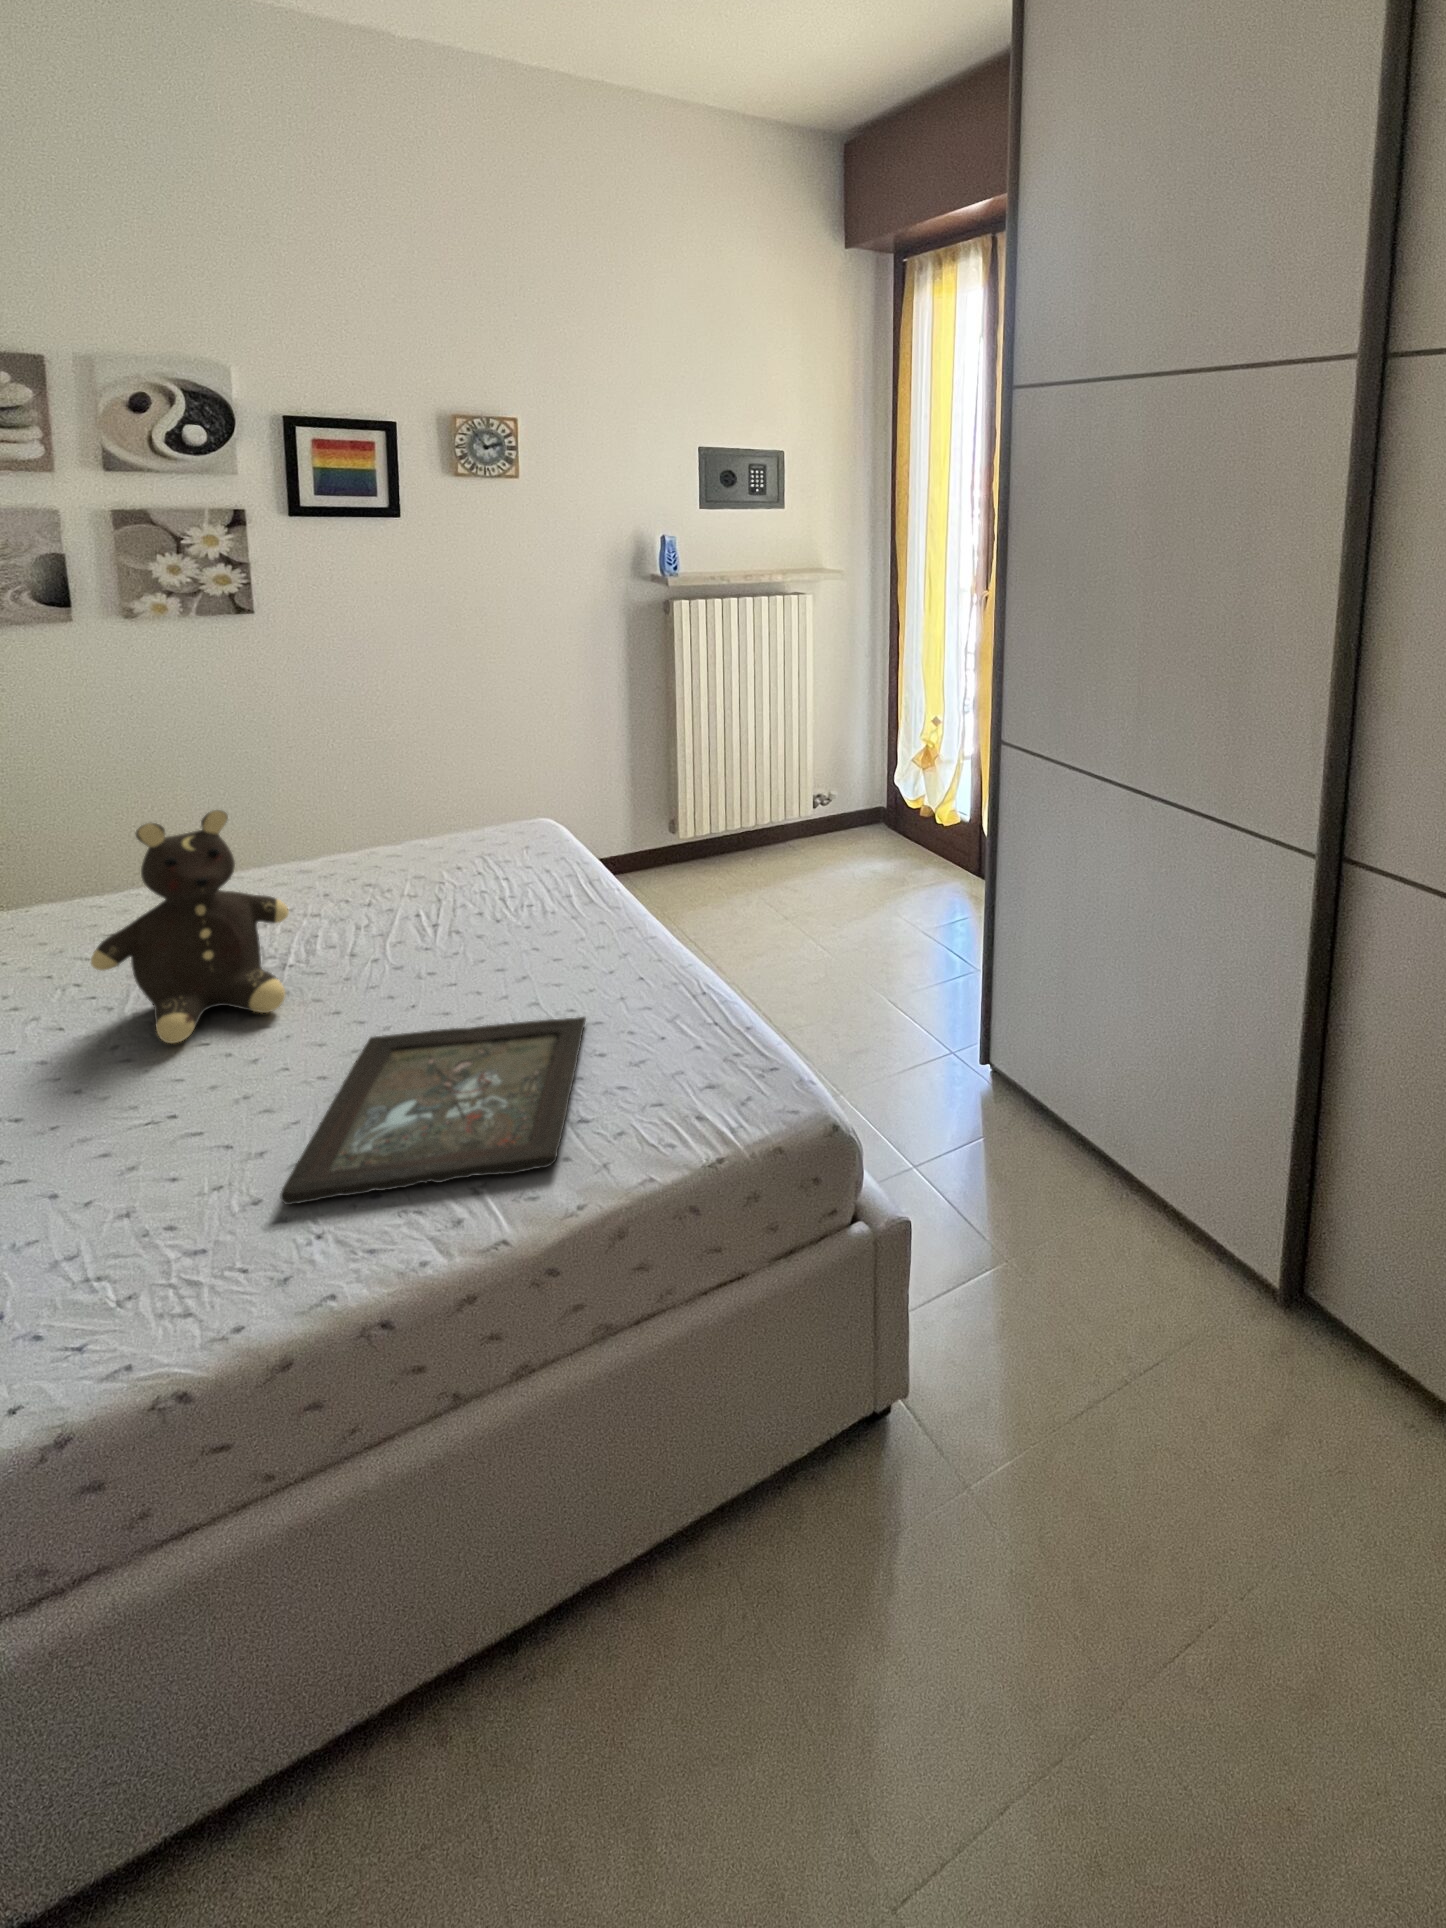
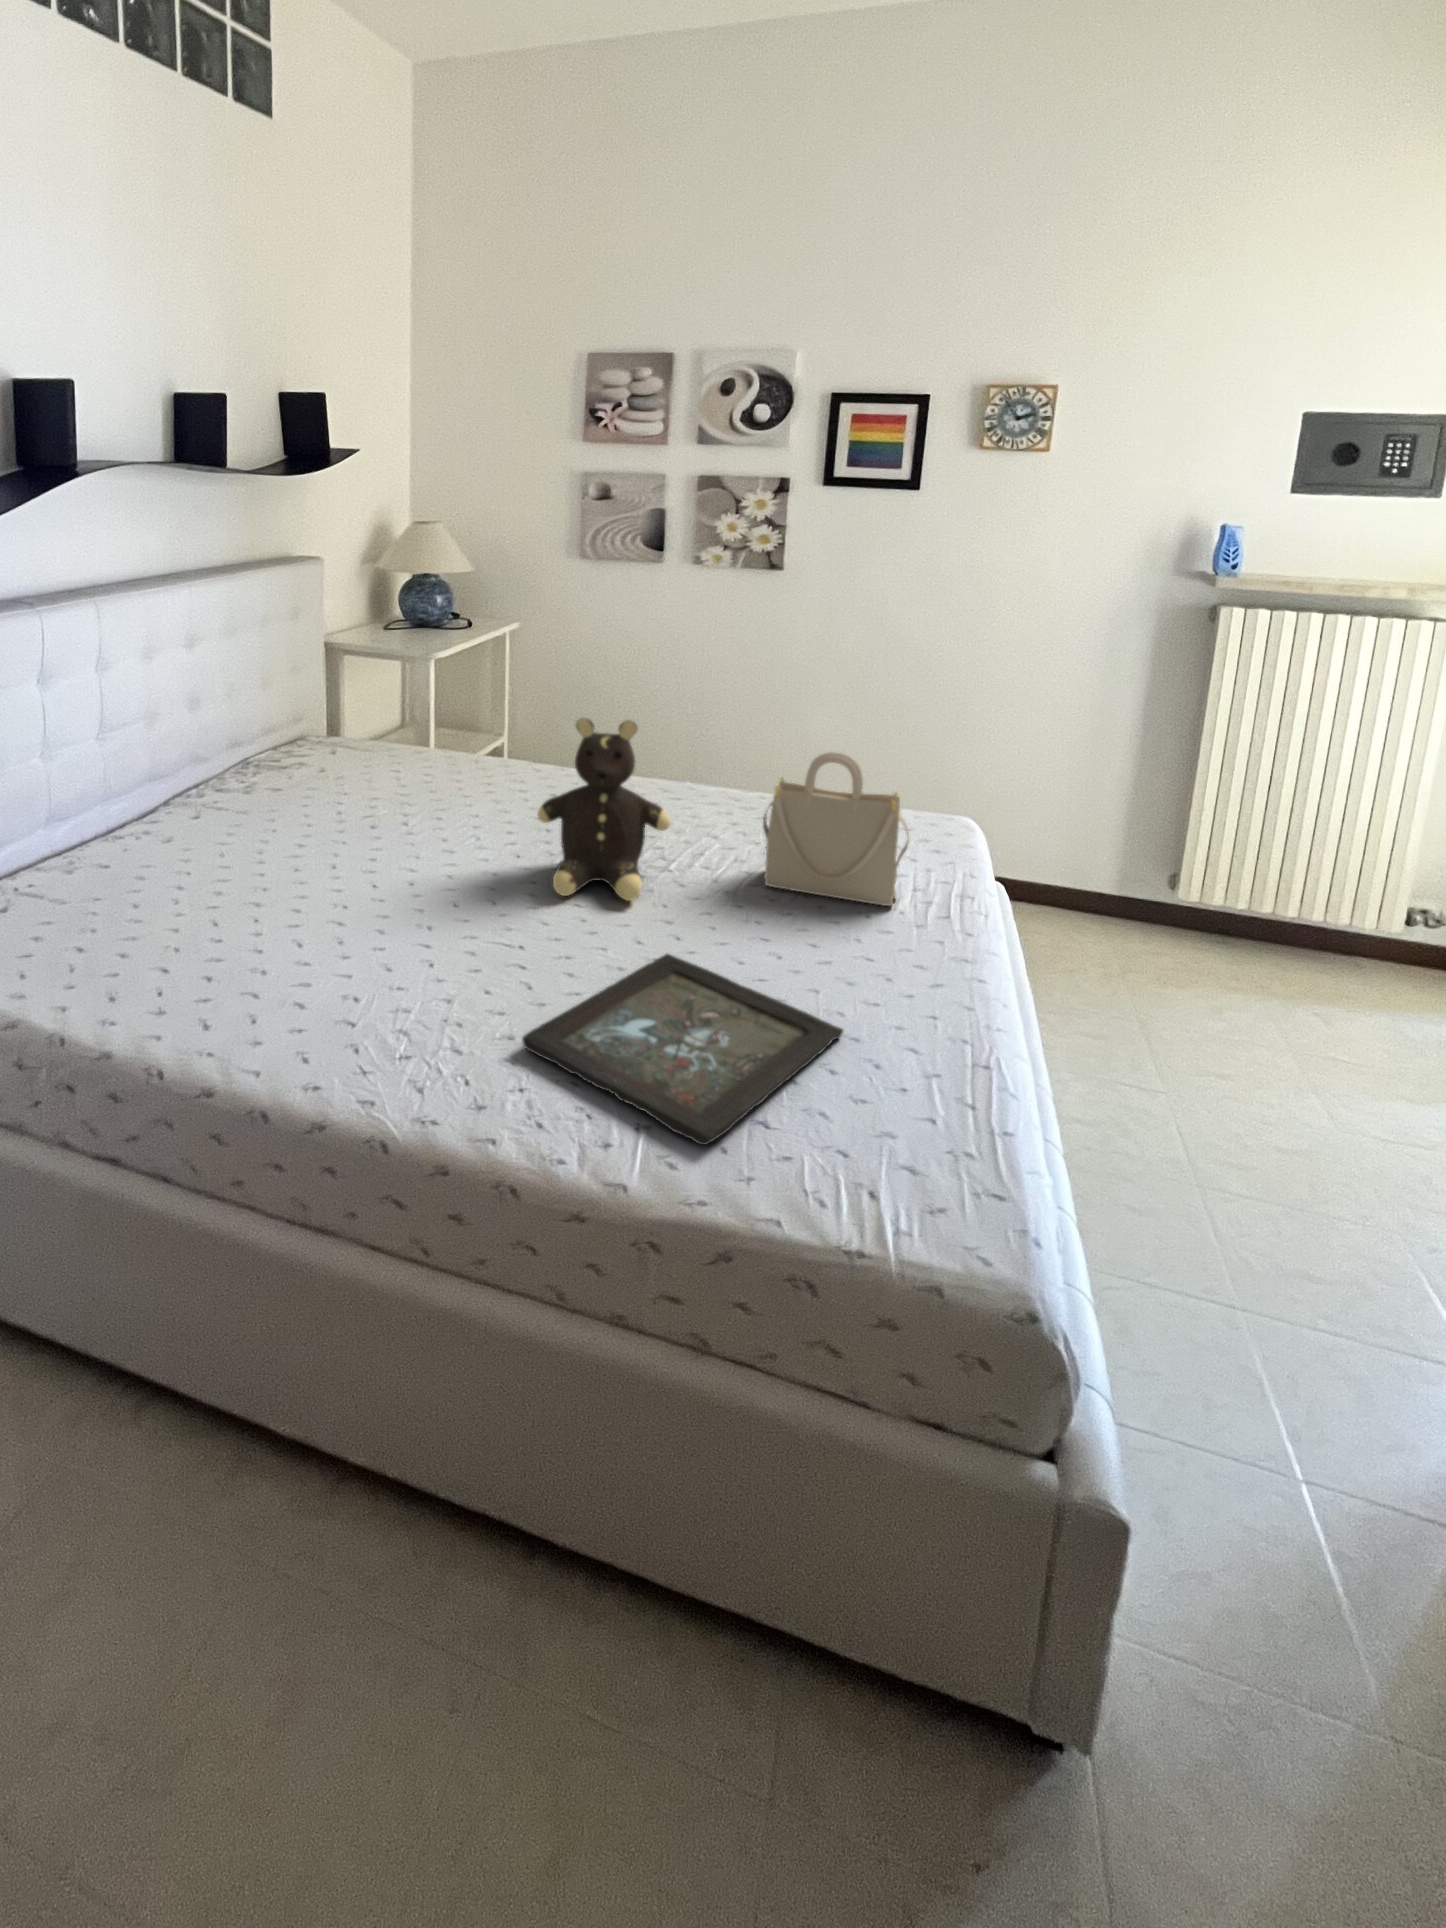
handbag: none [392,782,543,936] -> present [763,752,908,906]

